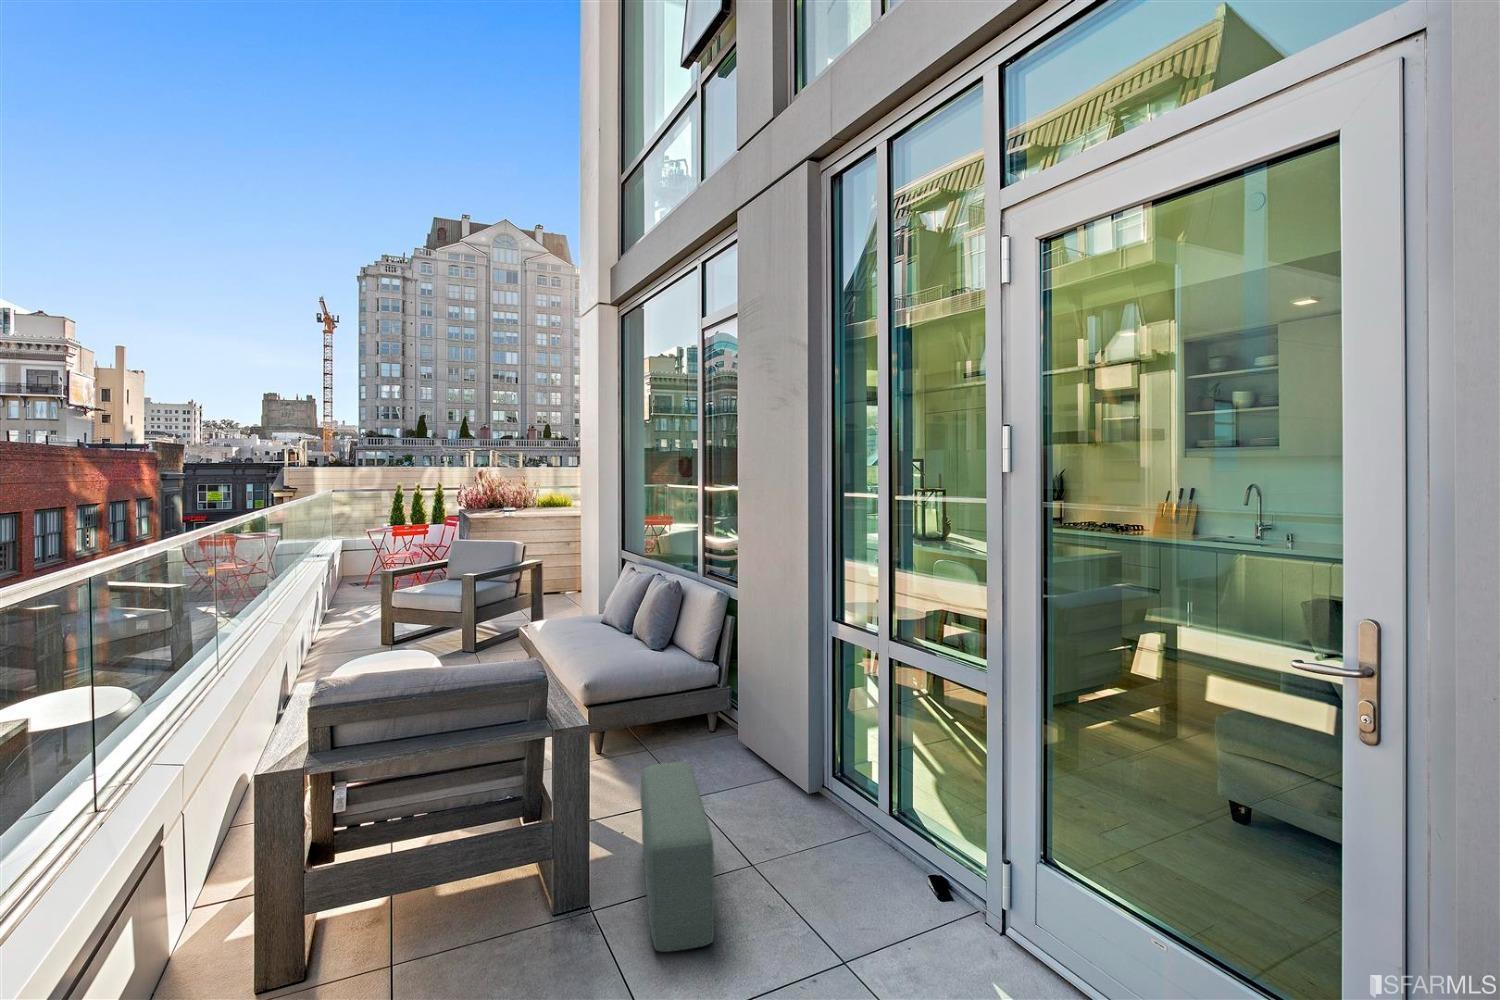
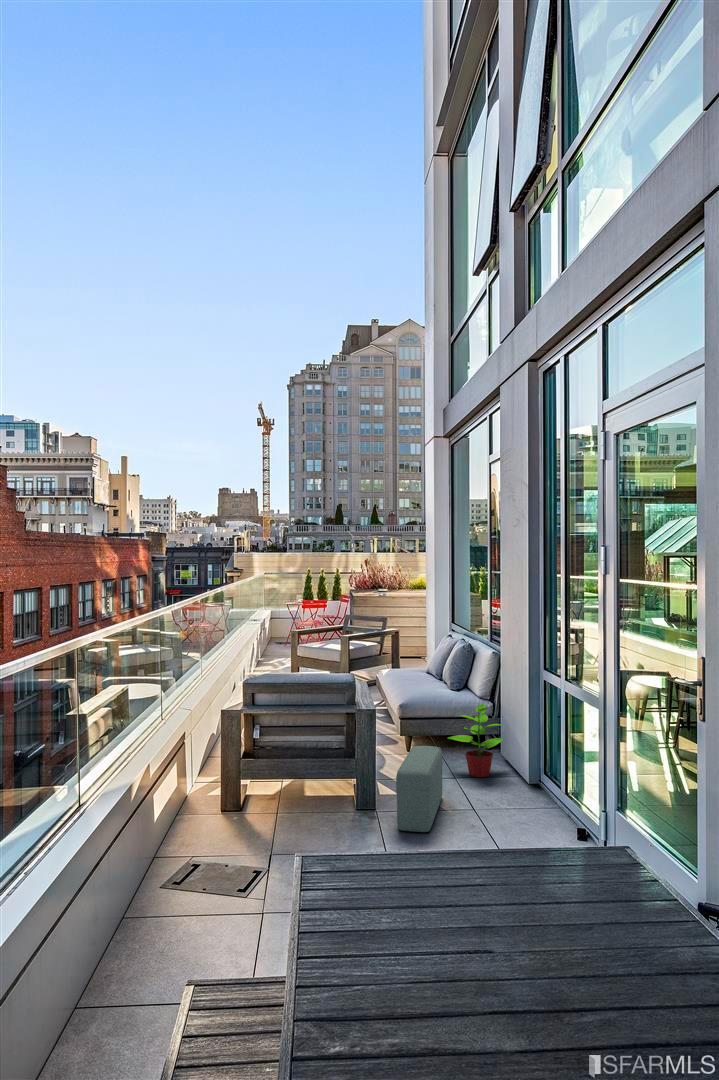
potted plant: none [670,671,757,783] -> present [448,704,504,777]

